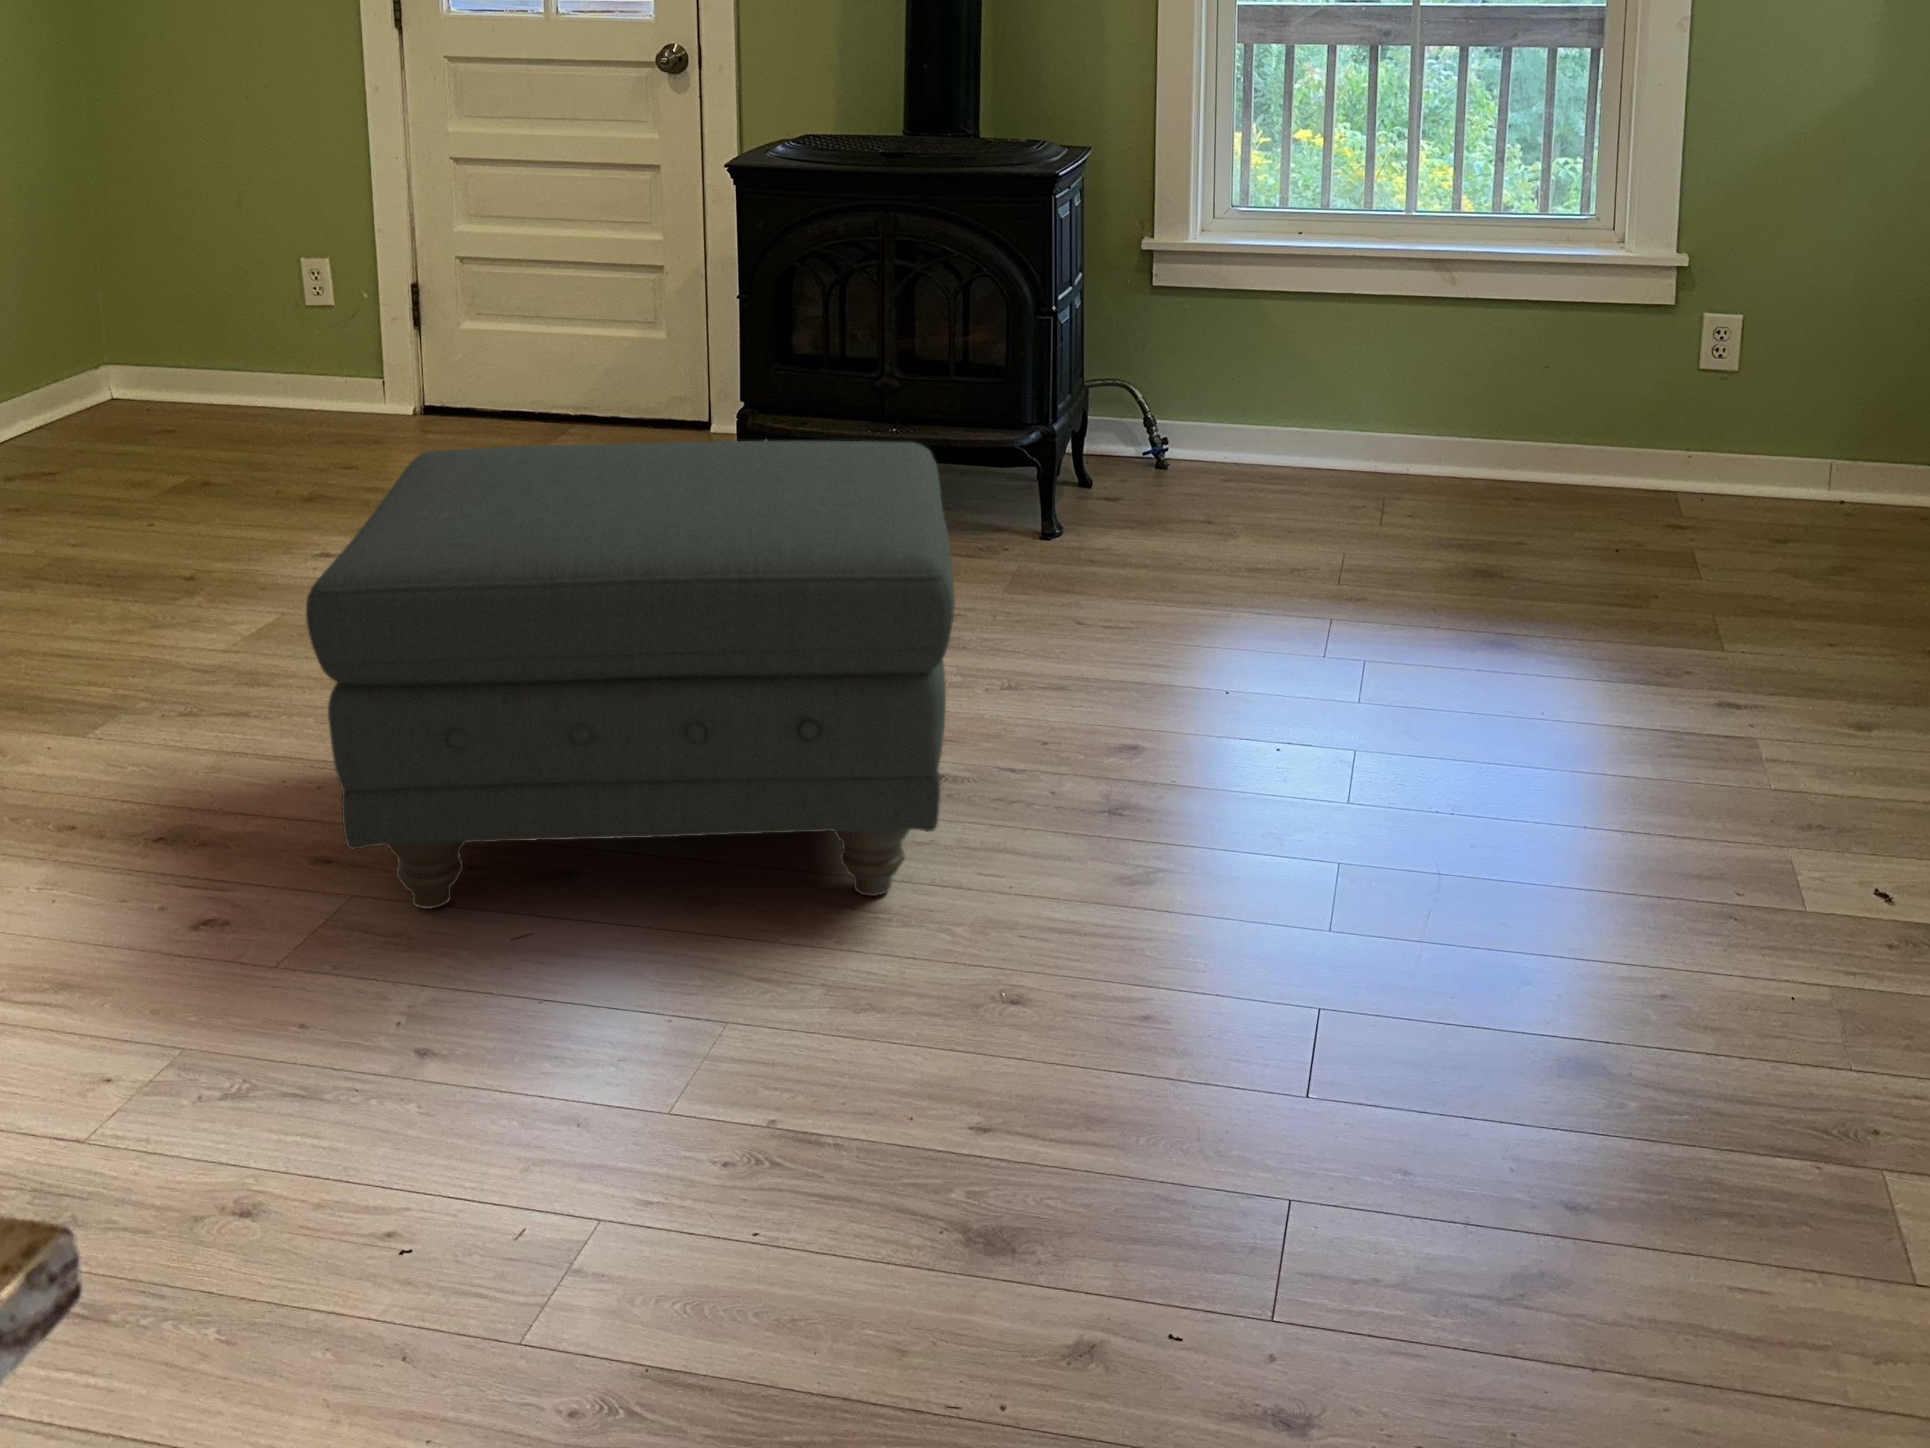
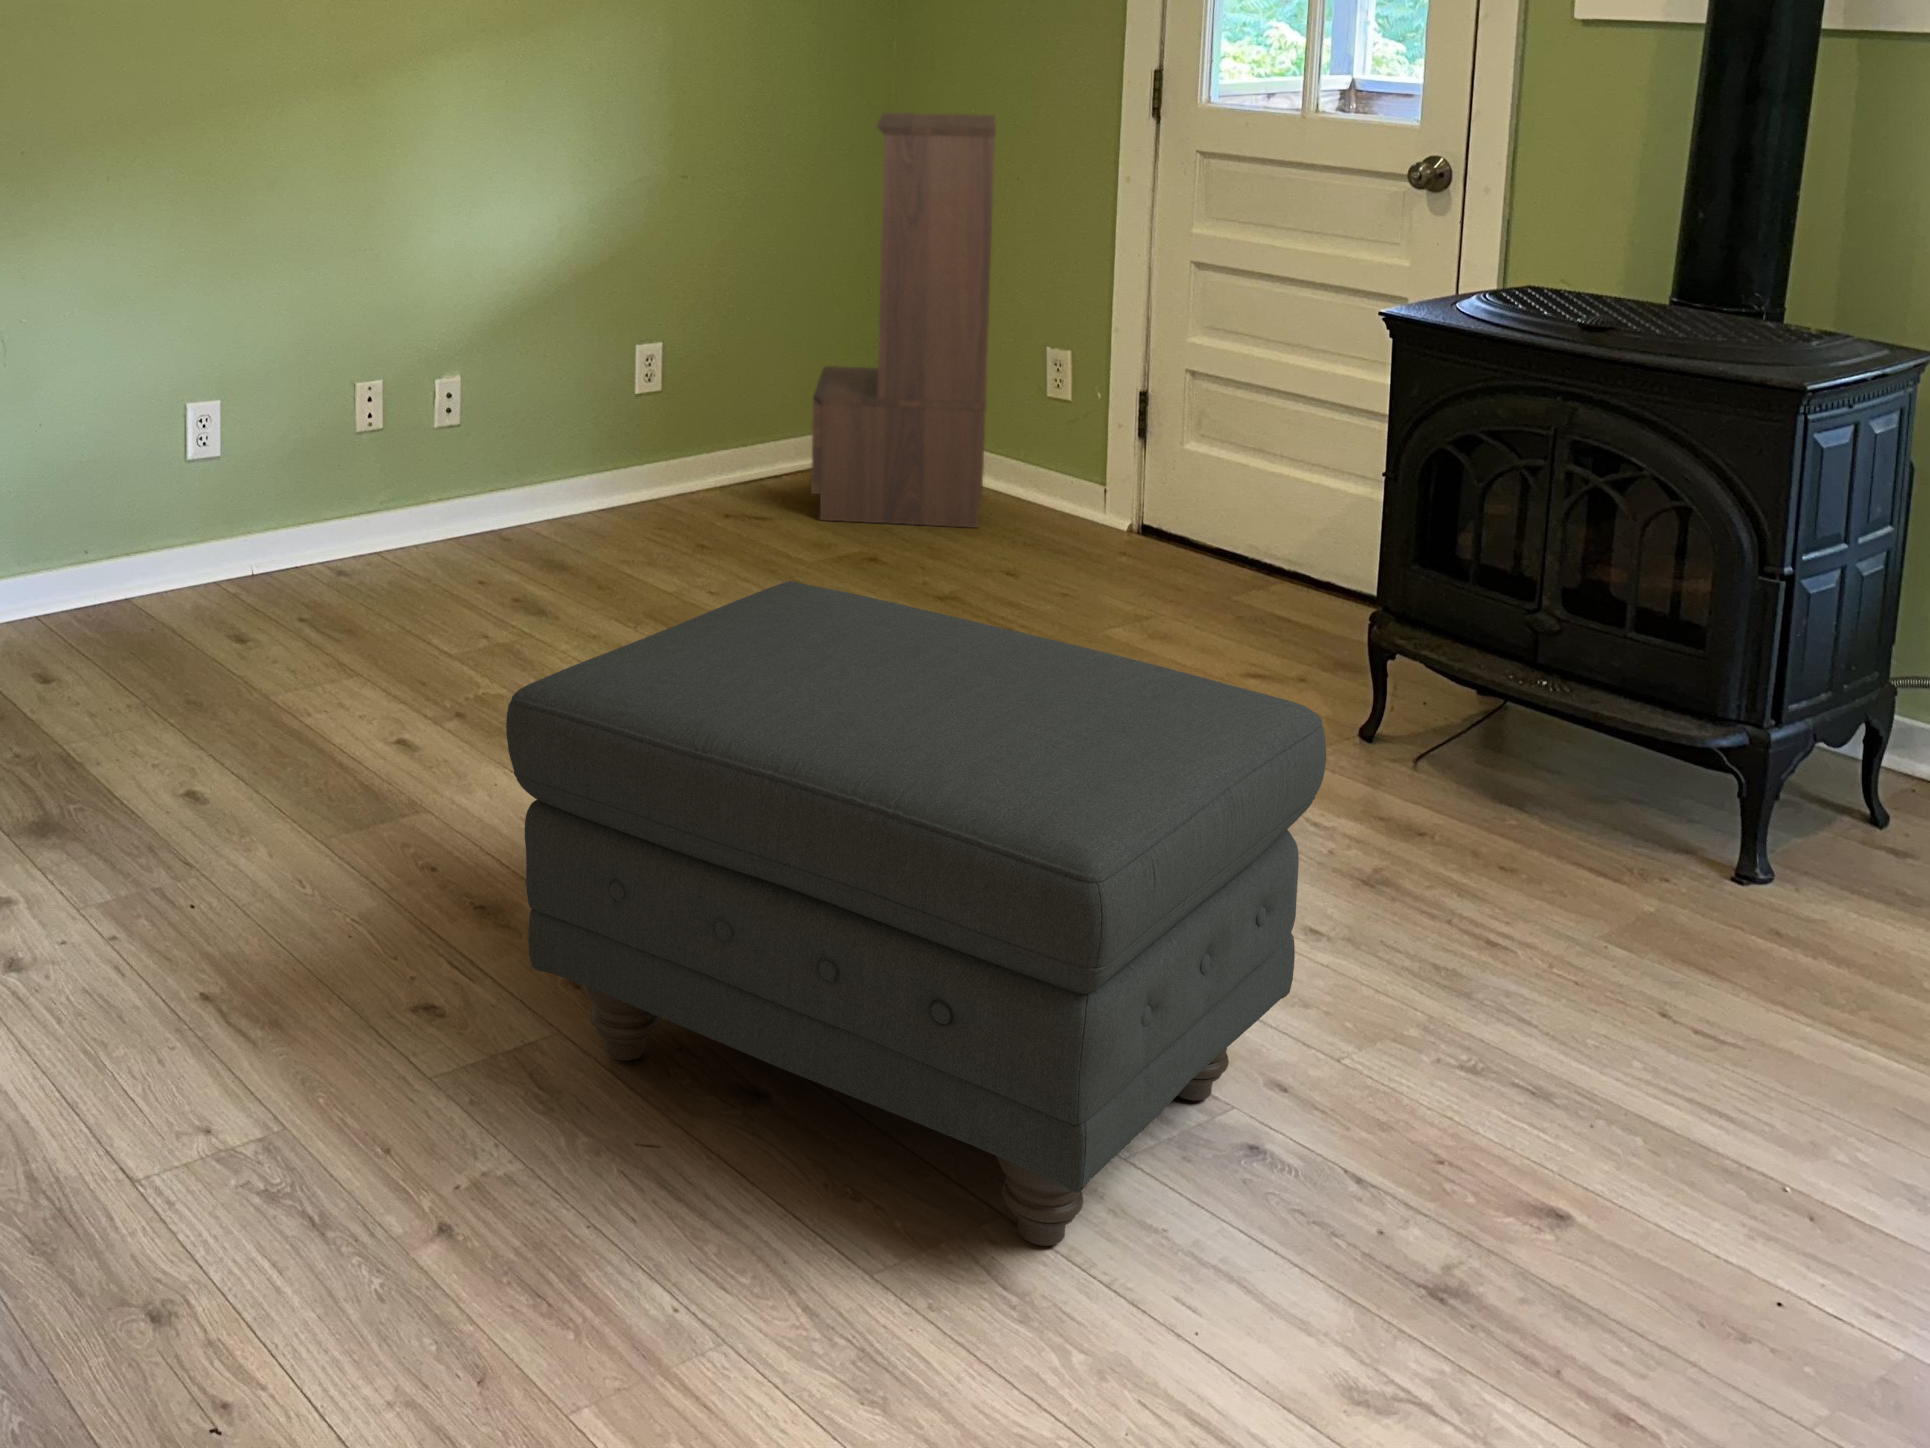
bookshelf: none [62,42,273,461] -> present [811,113,996,528]

